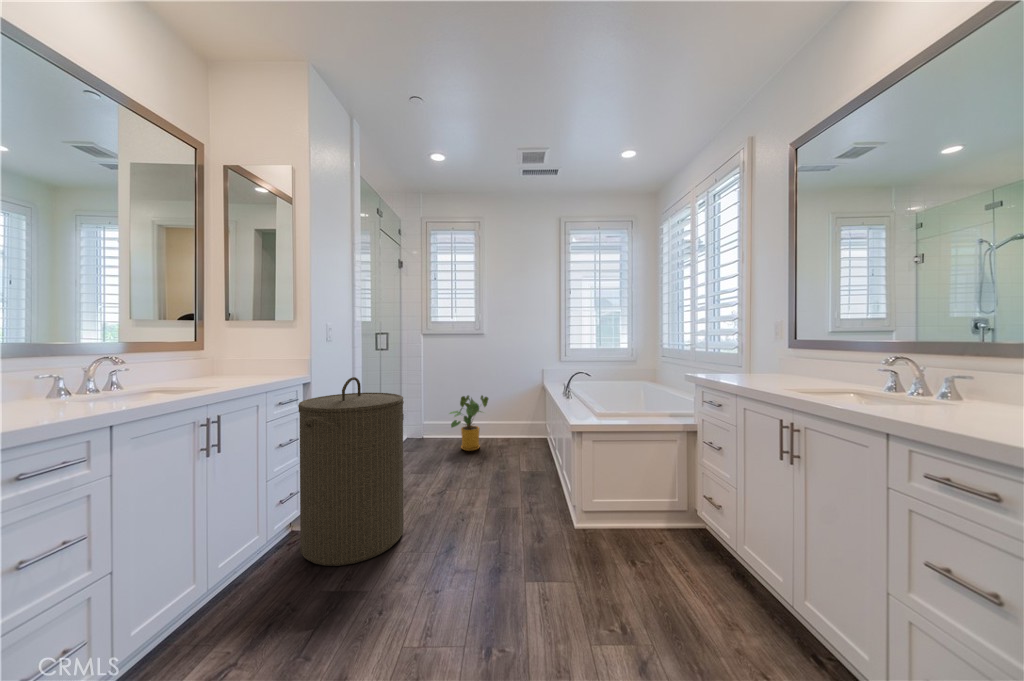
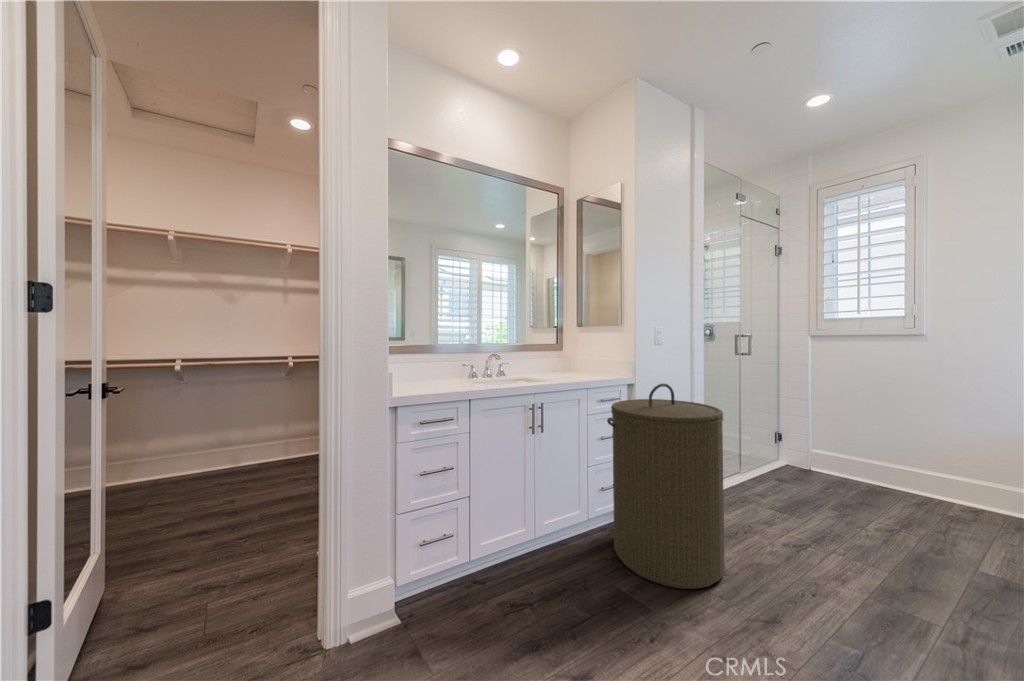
house plant: present [450,395,488,451] -> none [846,428,946,518]

